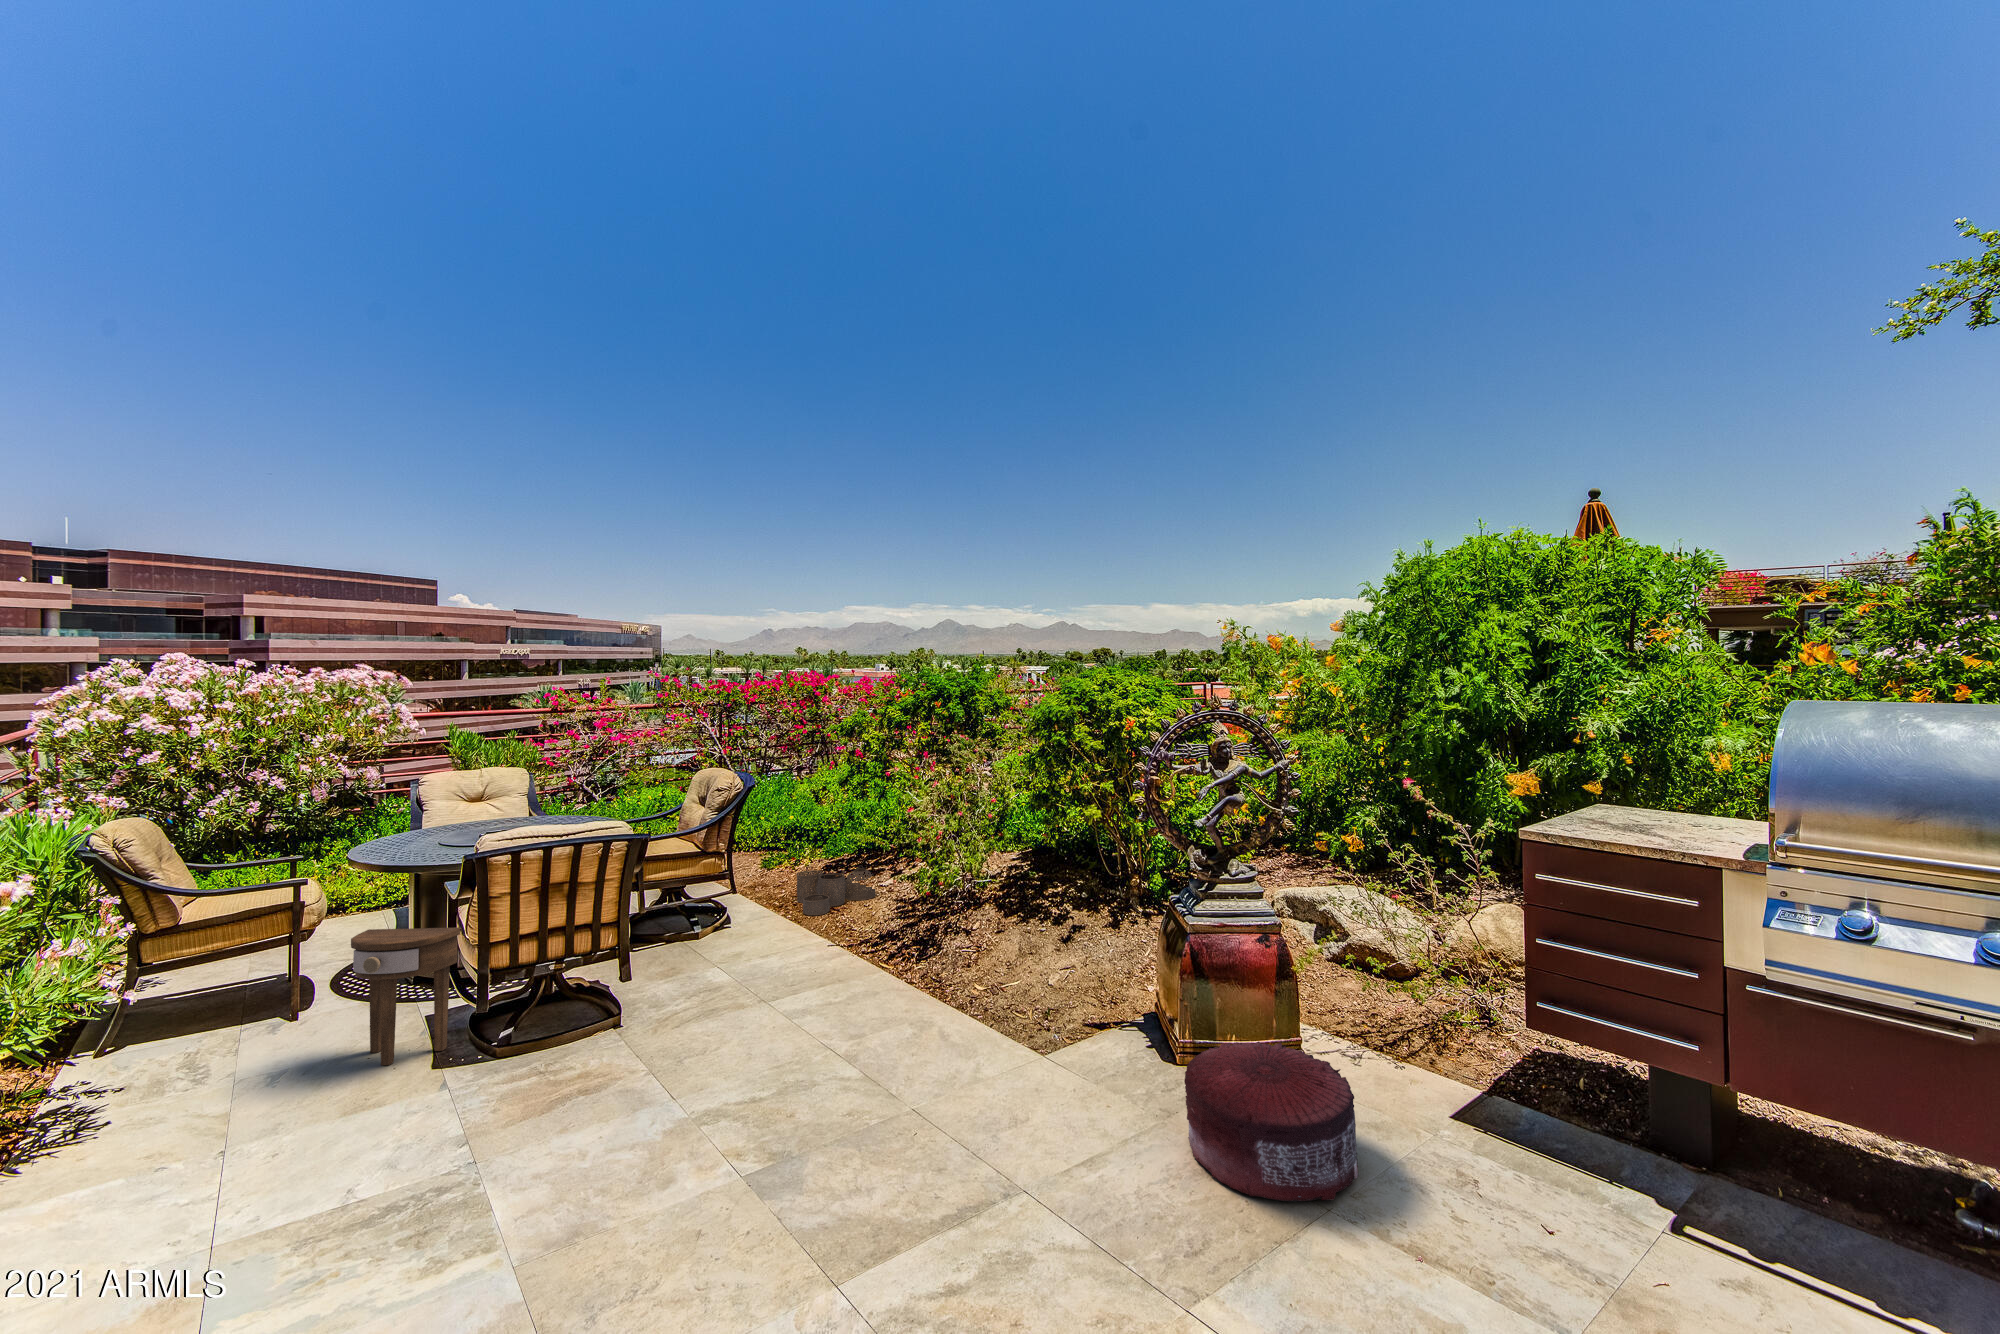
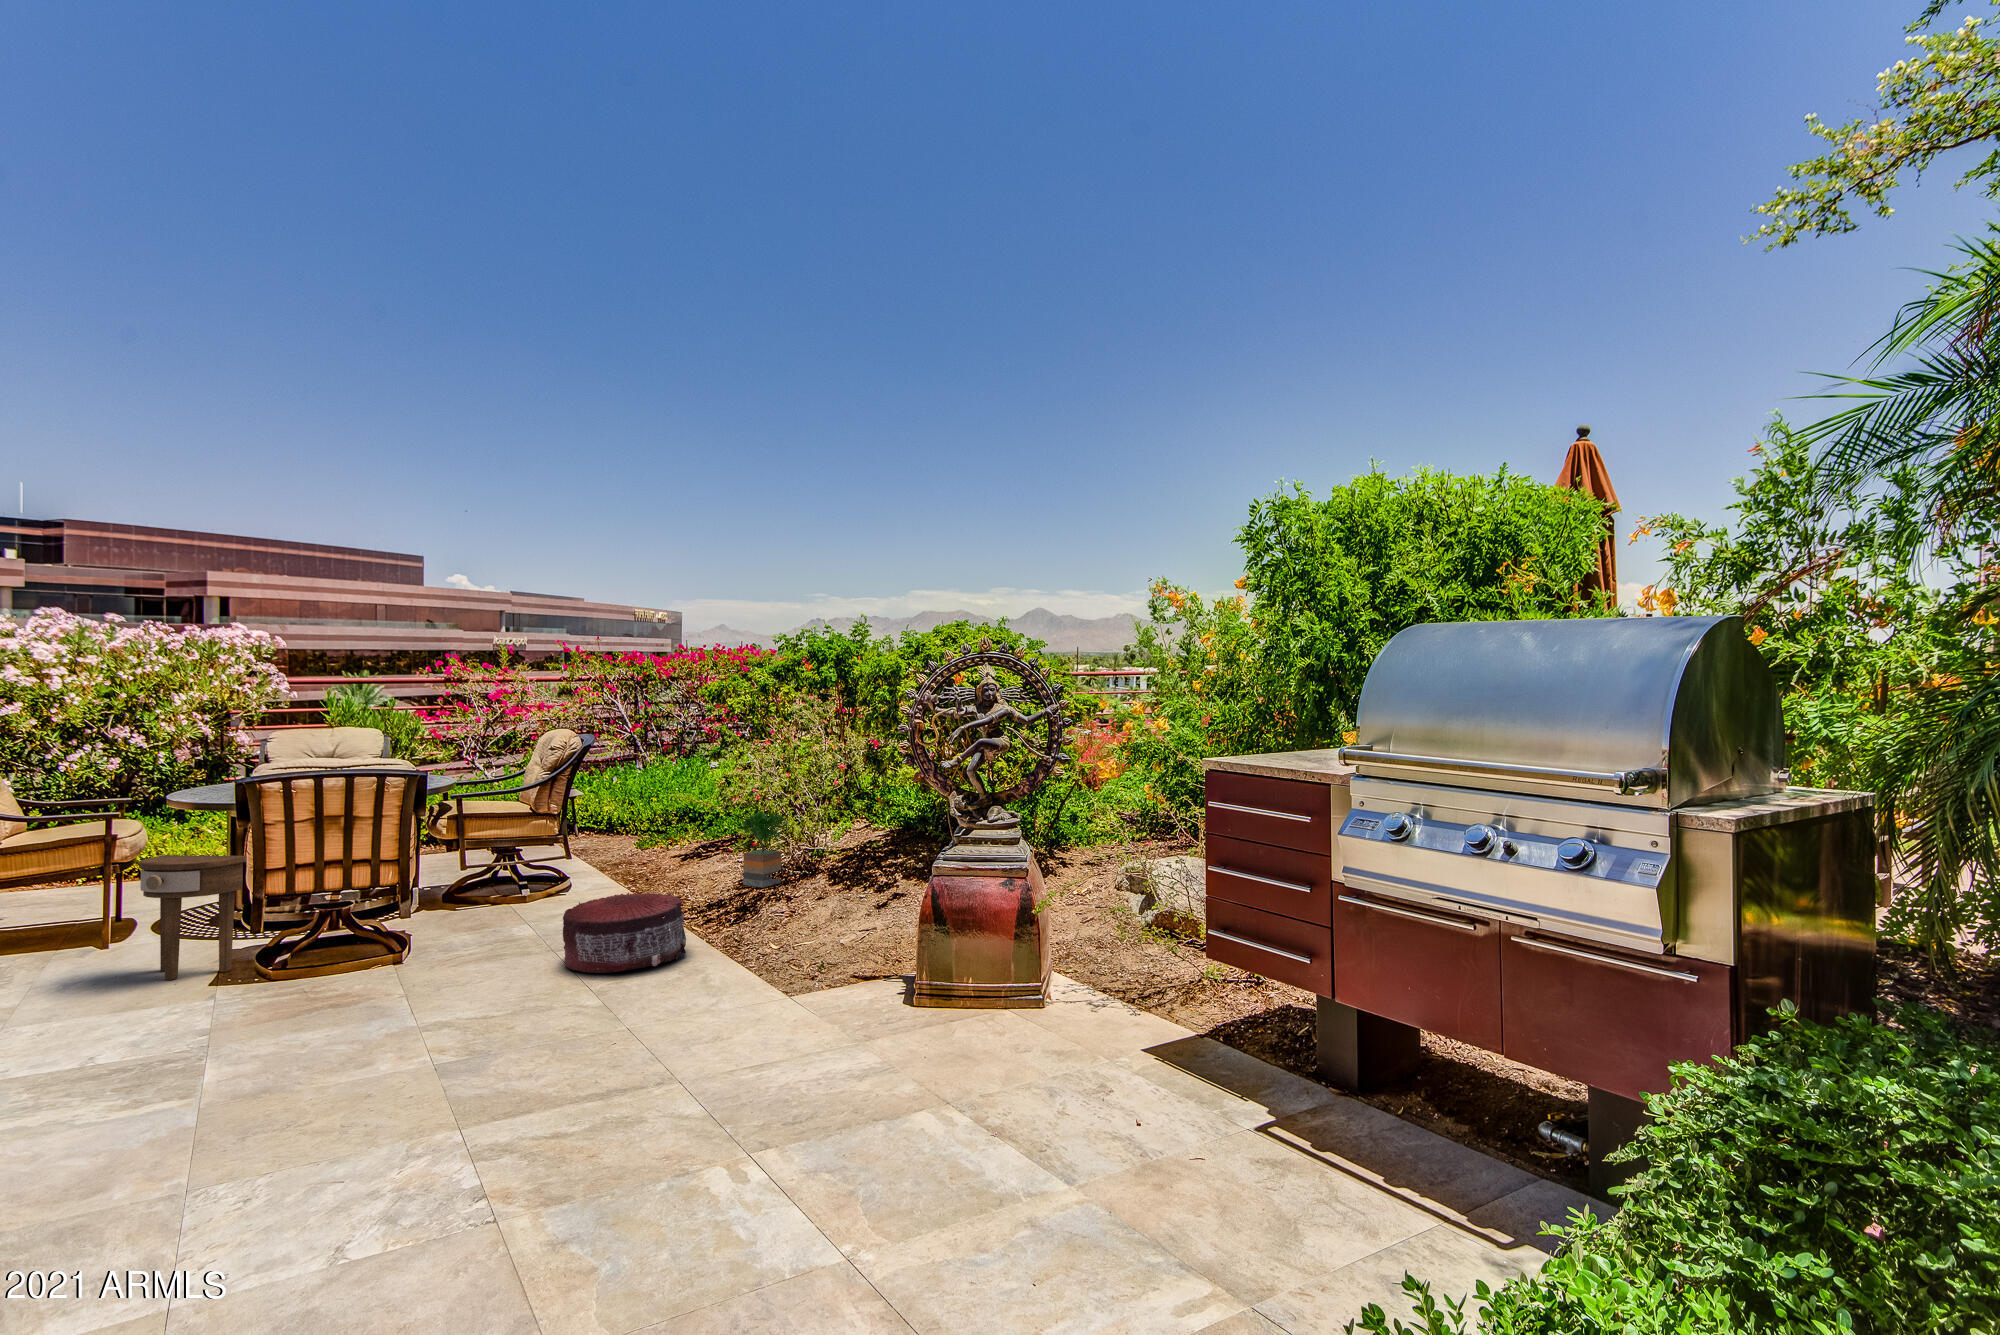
potted tree: none [896,844,940,918] -> present [743,812,788,888]
woven basket: present [796,866,876,915] -> none [647,836,735,883]
pouf: present [1184,1042,1358,1201] -> present [563,893,686,973]

